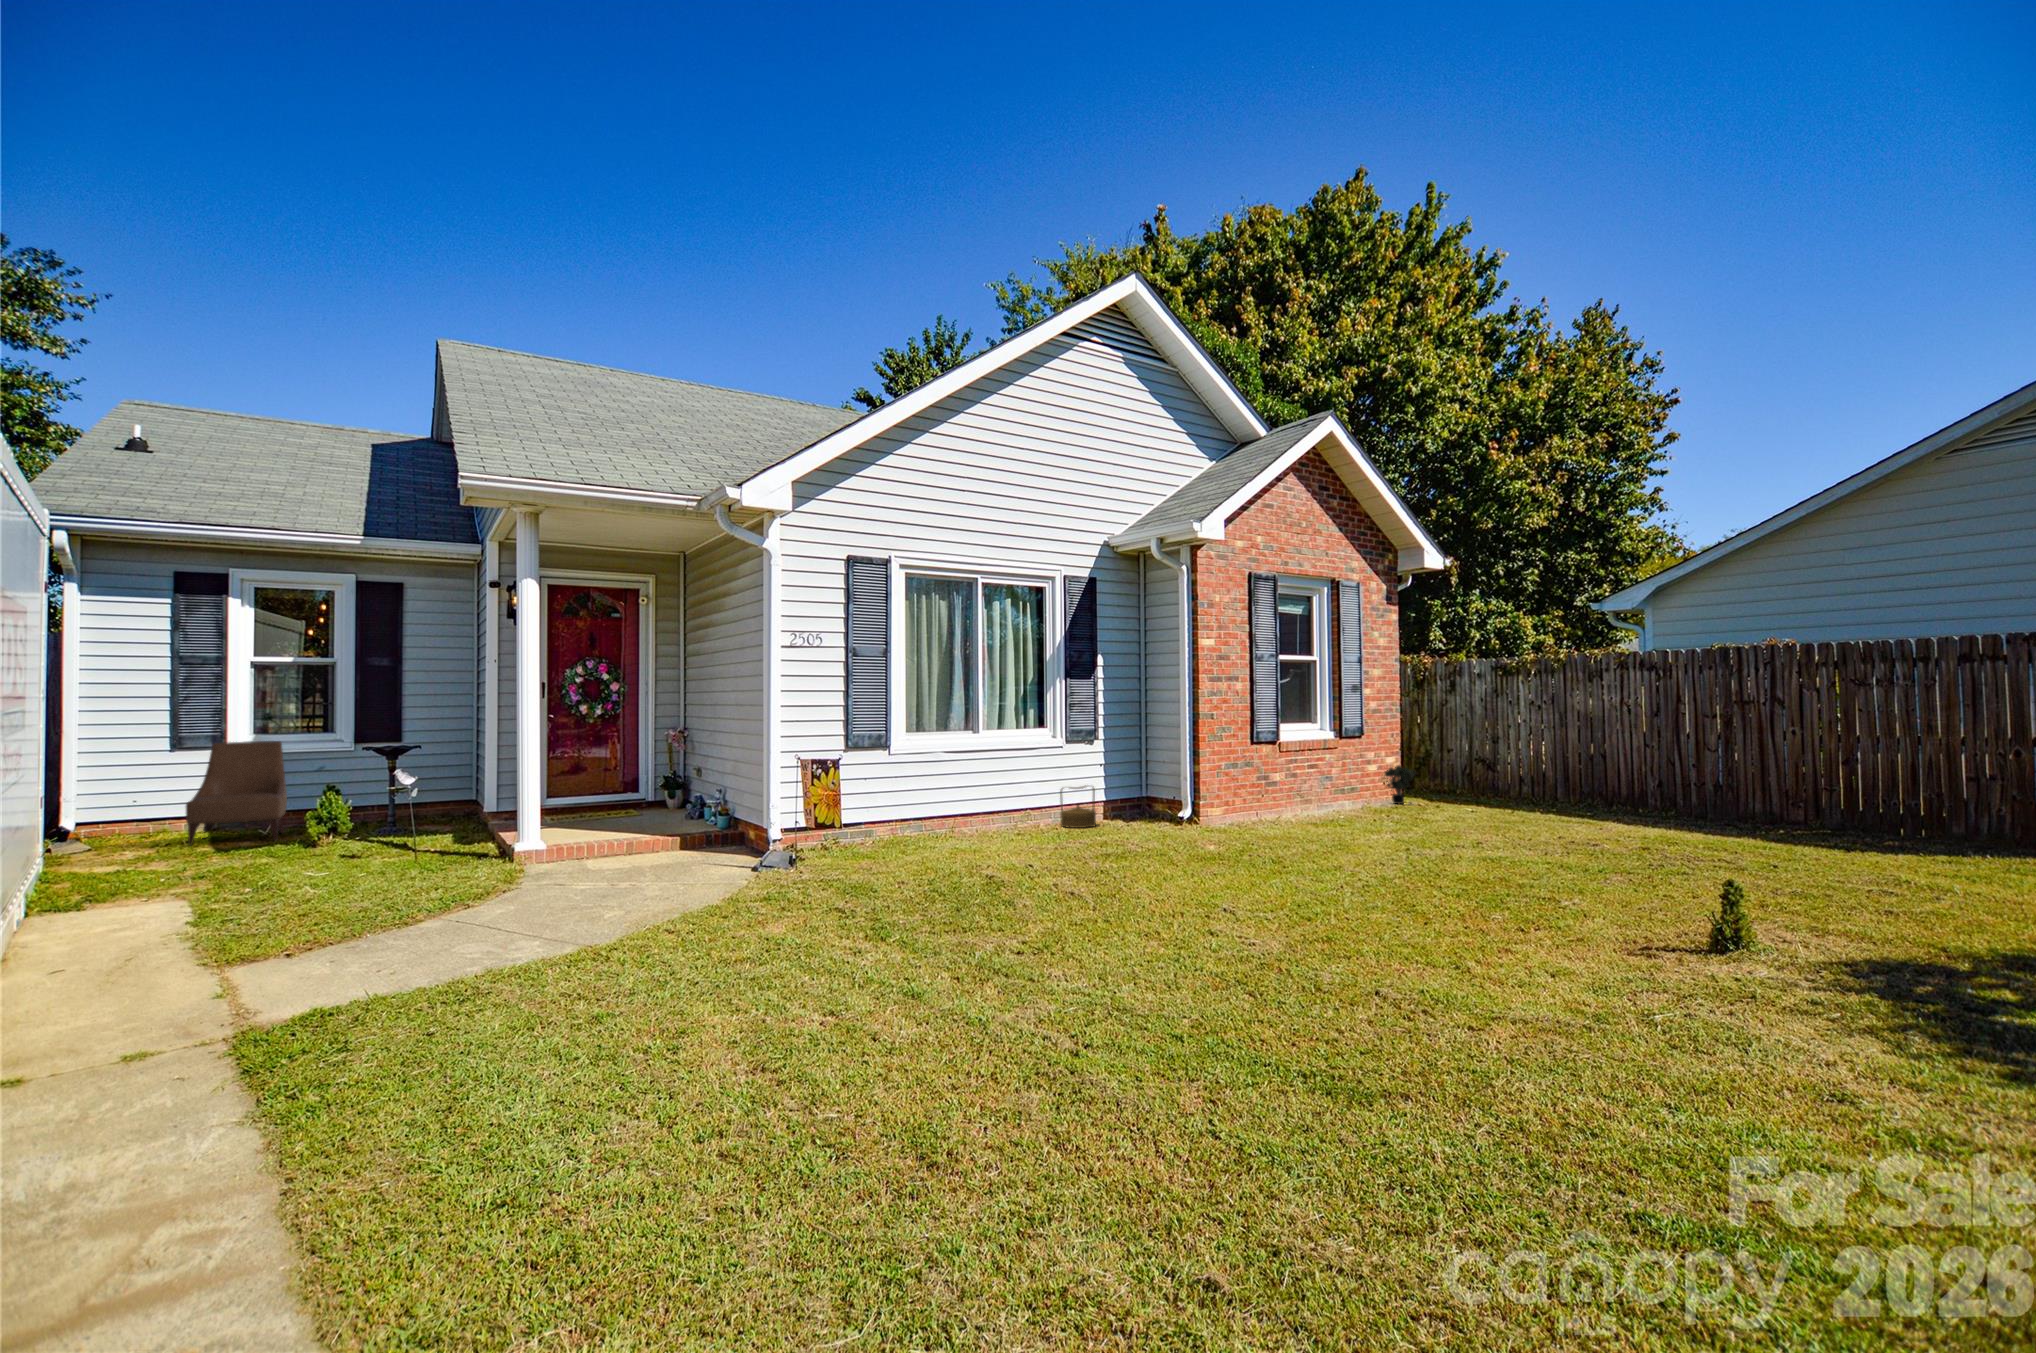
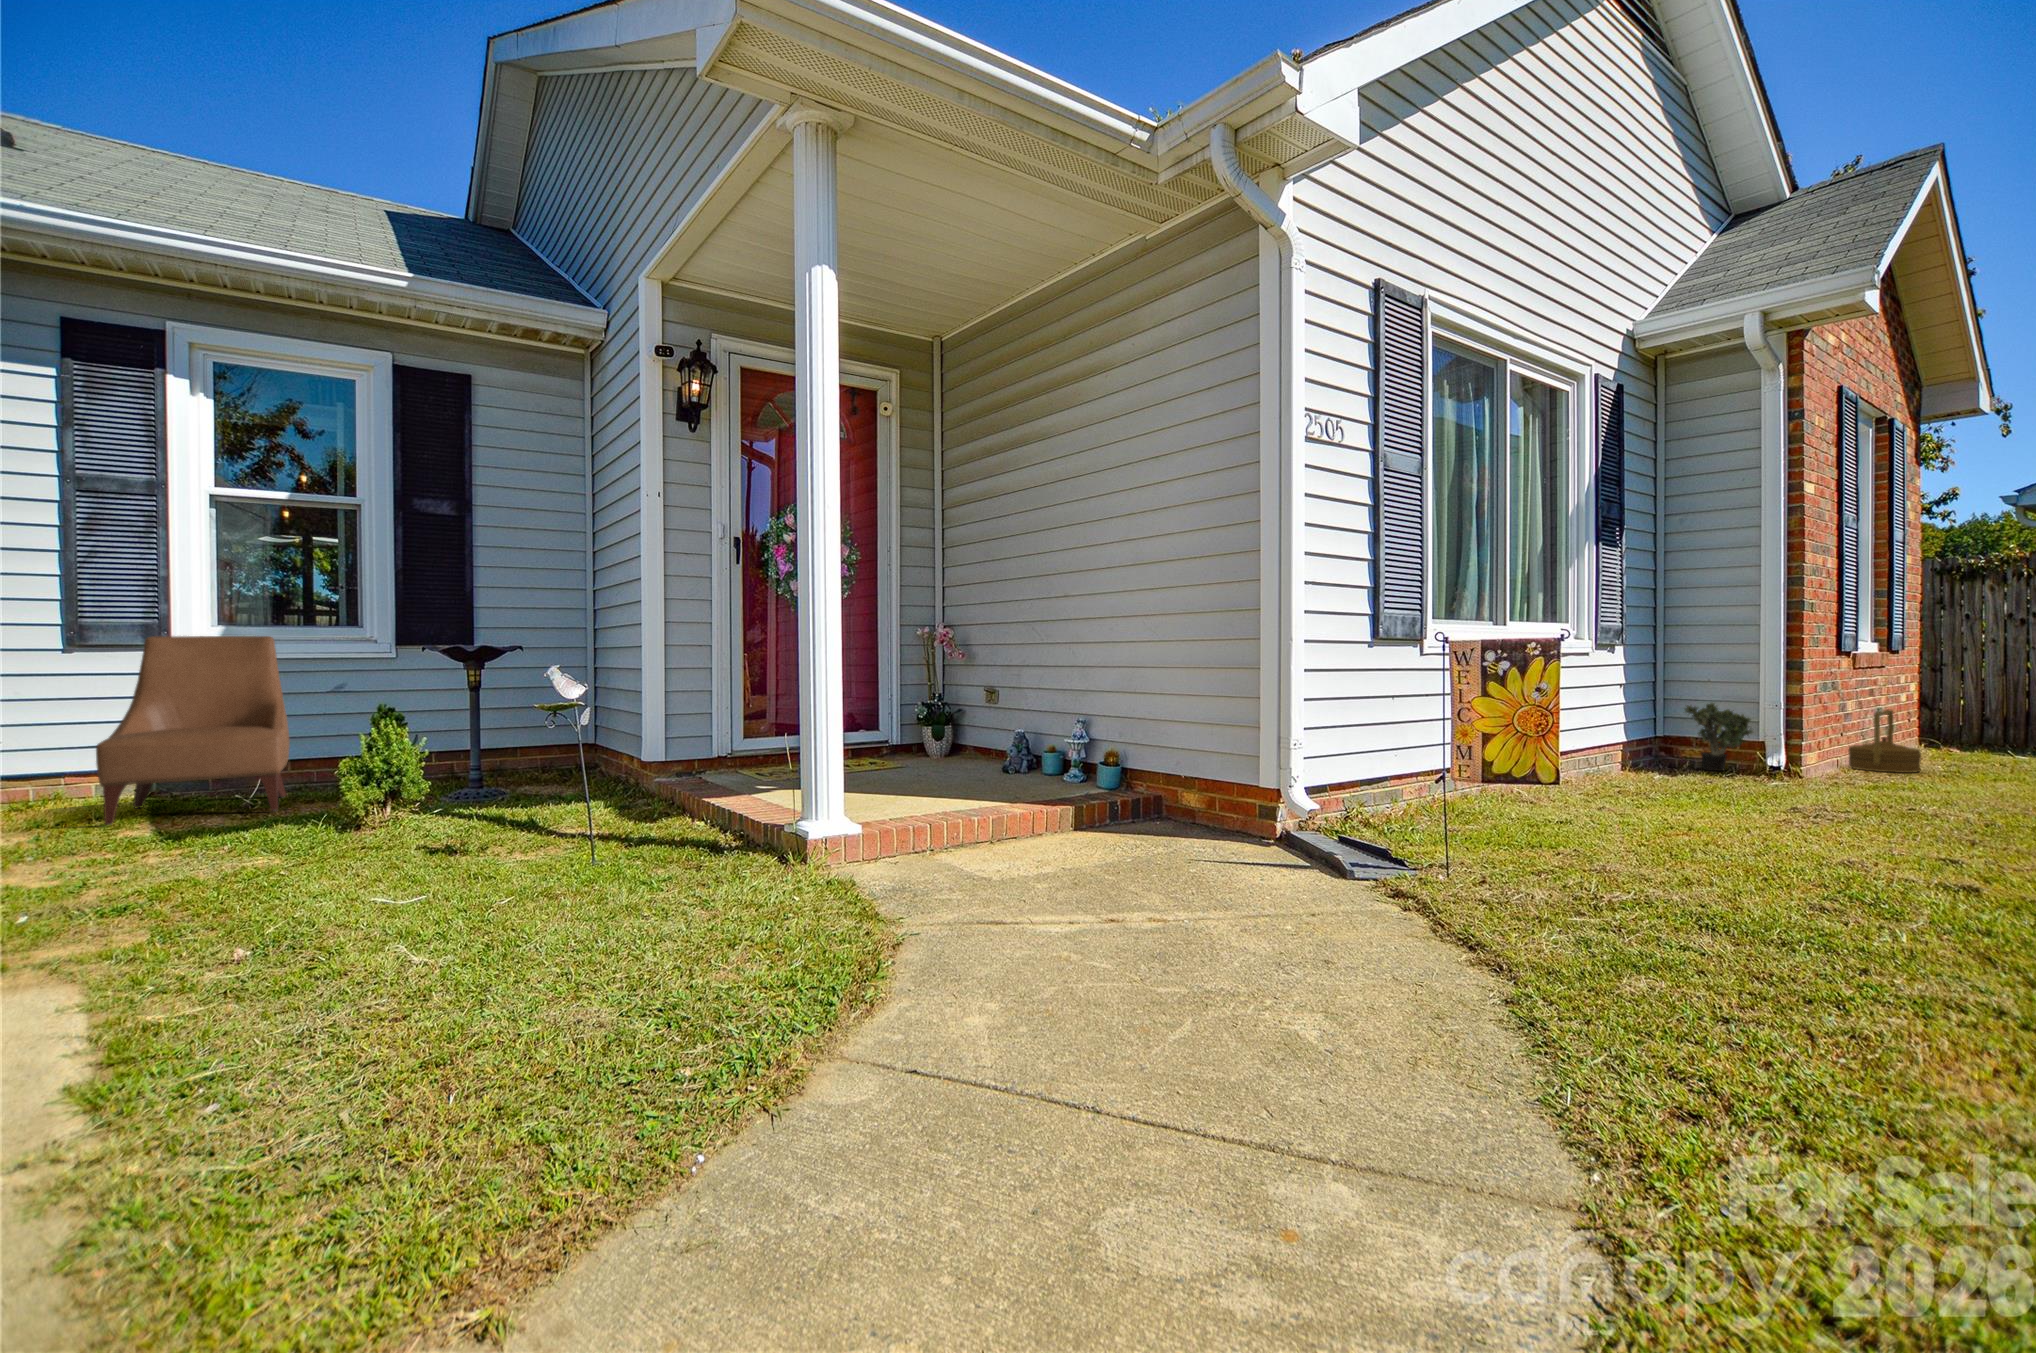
potted plant: present [1385,765,1415,804] -> present [1685,703,1753,771]
woven basket: present [1060,785,1096,828] -> present [1848,709,1921,773]

